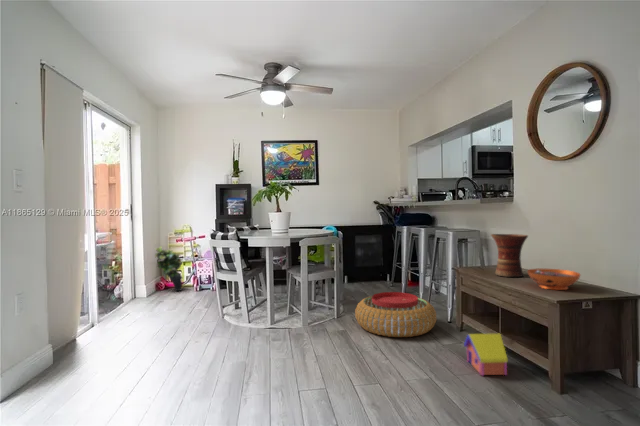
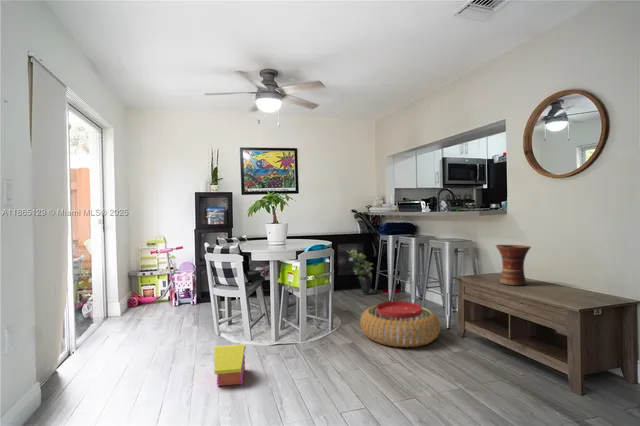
potted plant: present [155,247,182,291] -> present [347,250,373,295]
decorative bowl: present [528,269,580,290] -> none [539,278,589,298]
toy house: present [464,334,508,375] -> present [214,344,246,387]

